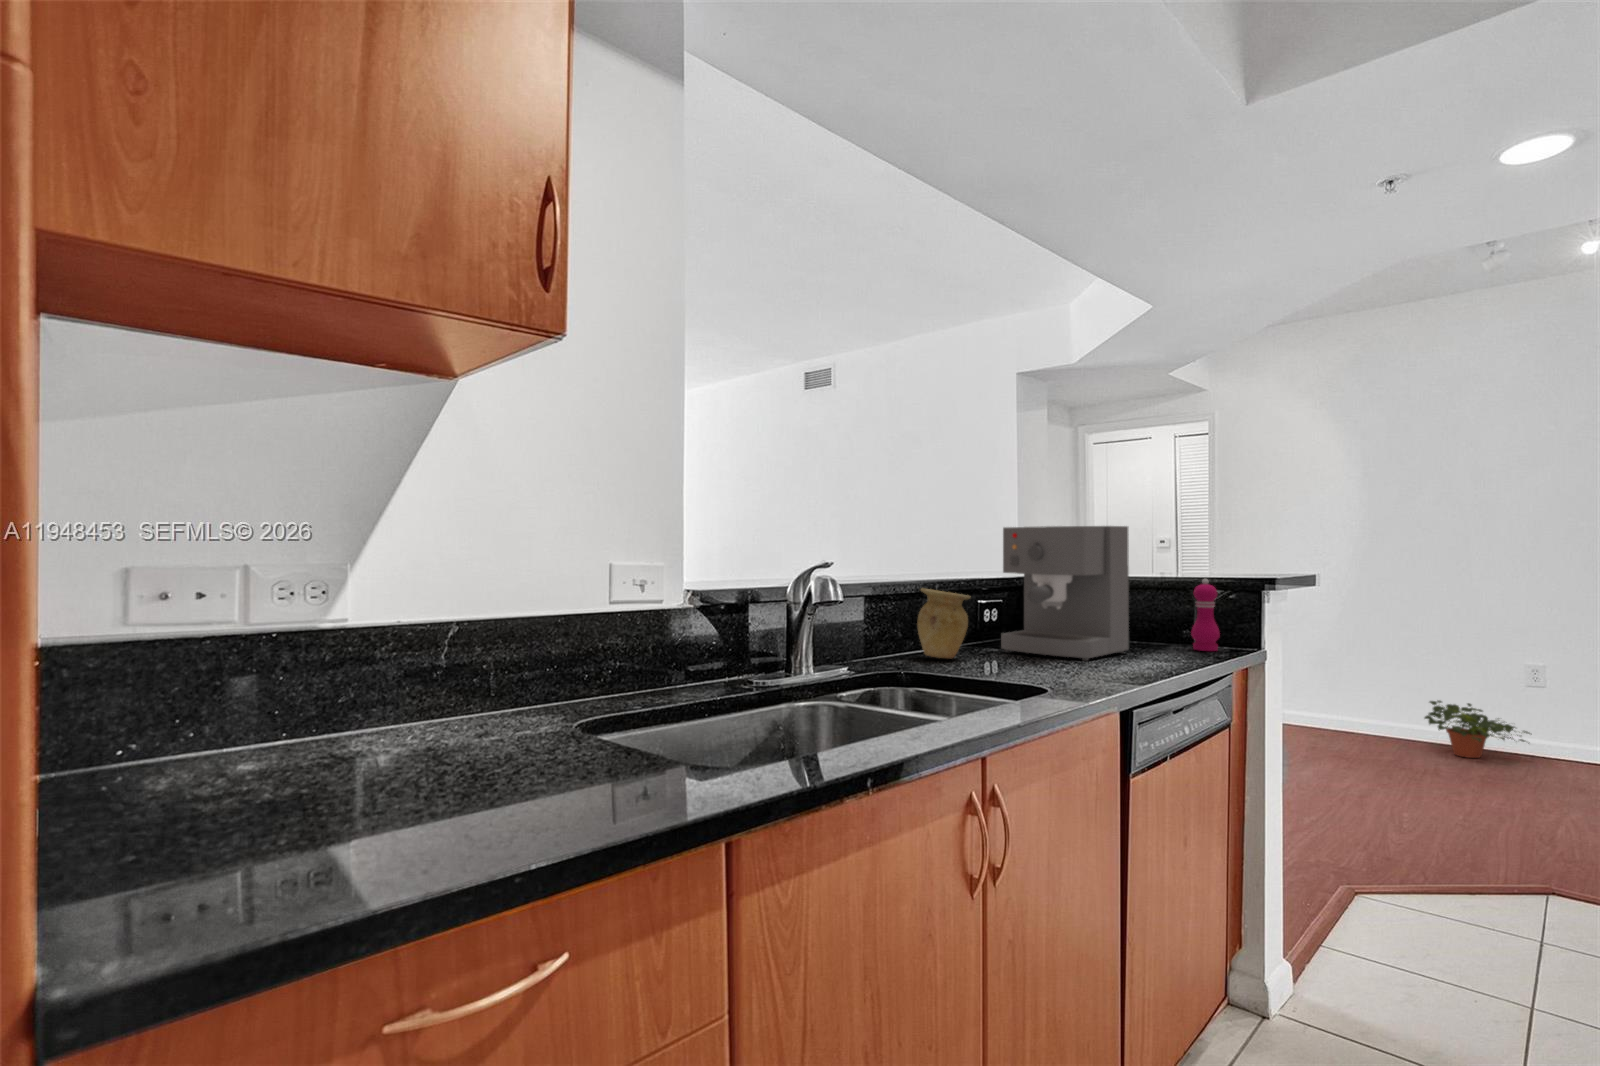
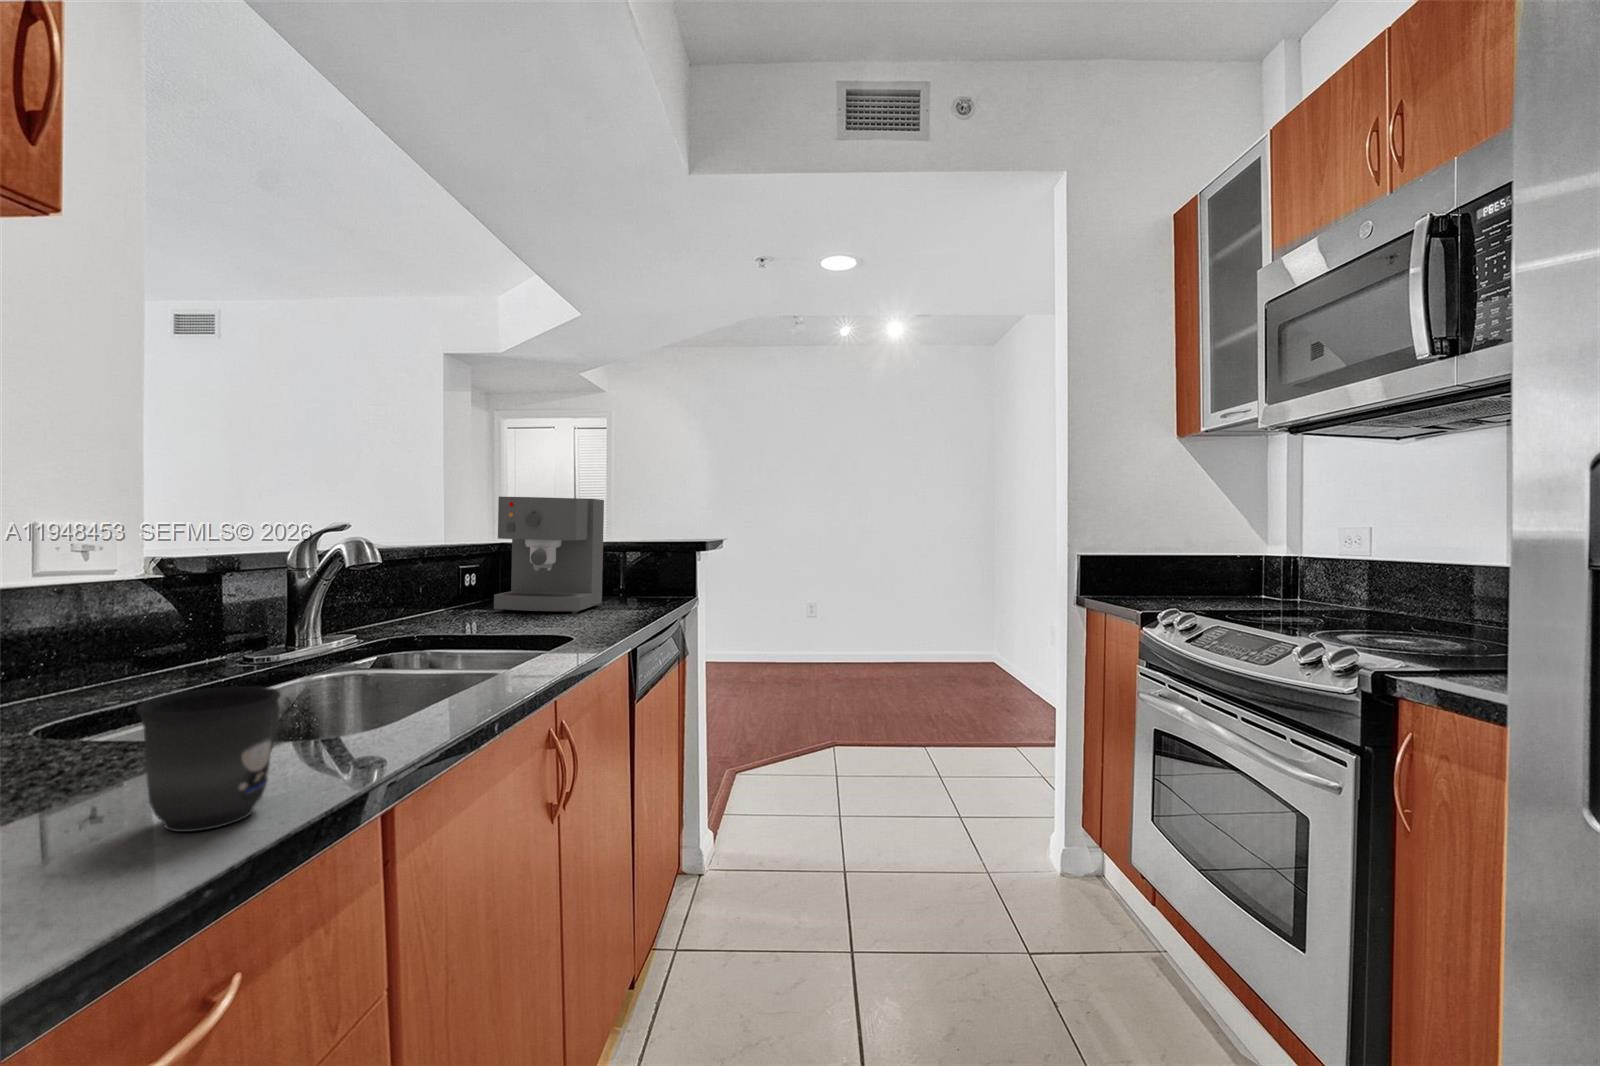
pepper mill: present [1191,579,1220,651] -> none [644,544,665,601]
vase: present [918,588,970,659] -> none [418,553,474,620]
potted plant: present [1425,700,1530,758] -> none [746,630,802,667]
mug: none [531,708,644,824] -> present [136,686,281,832]

